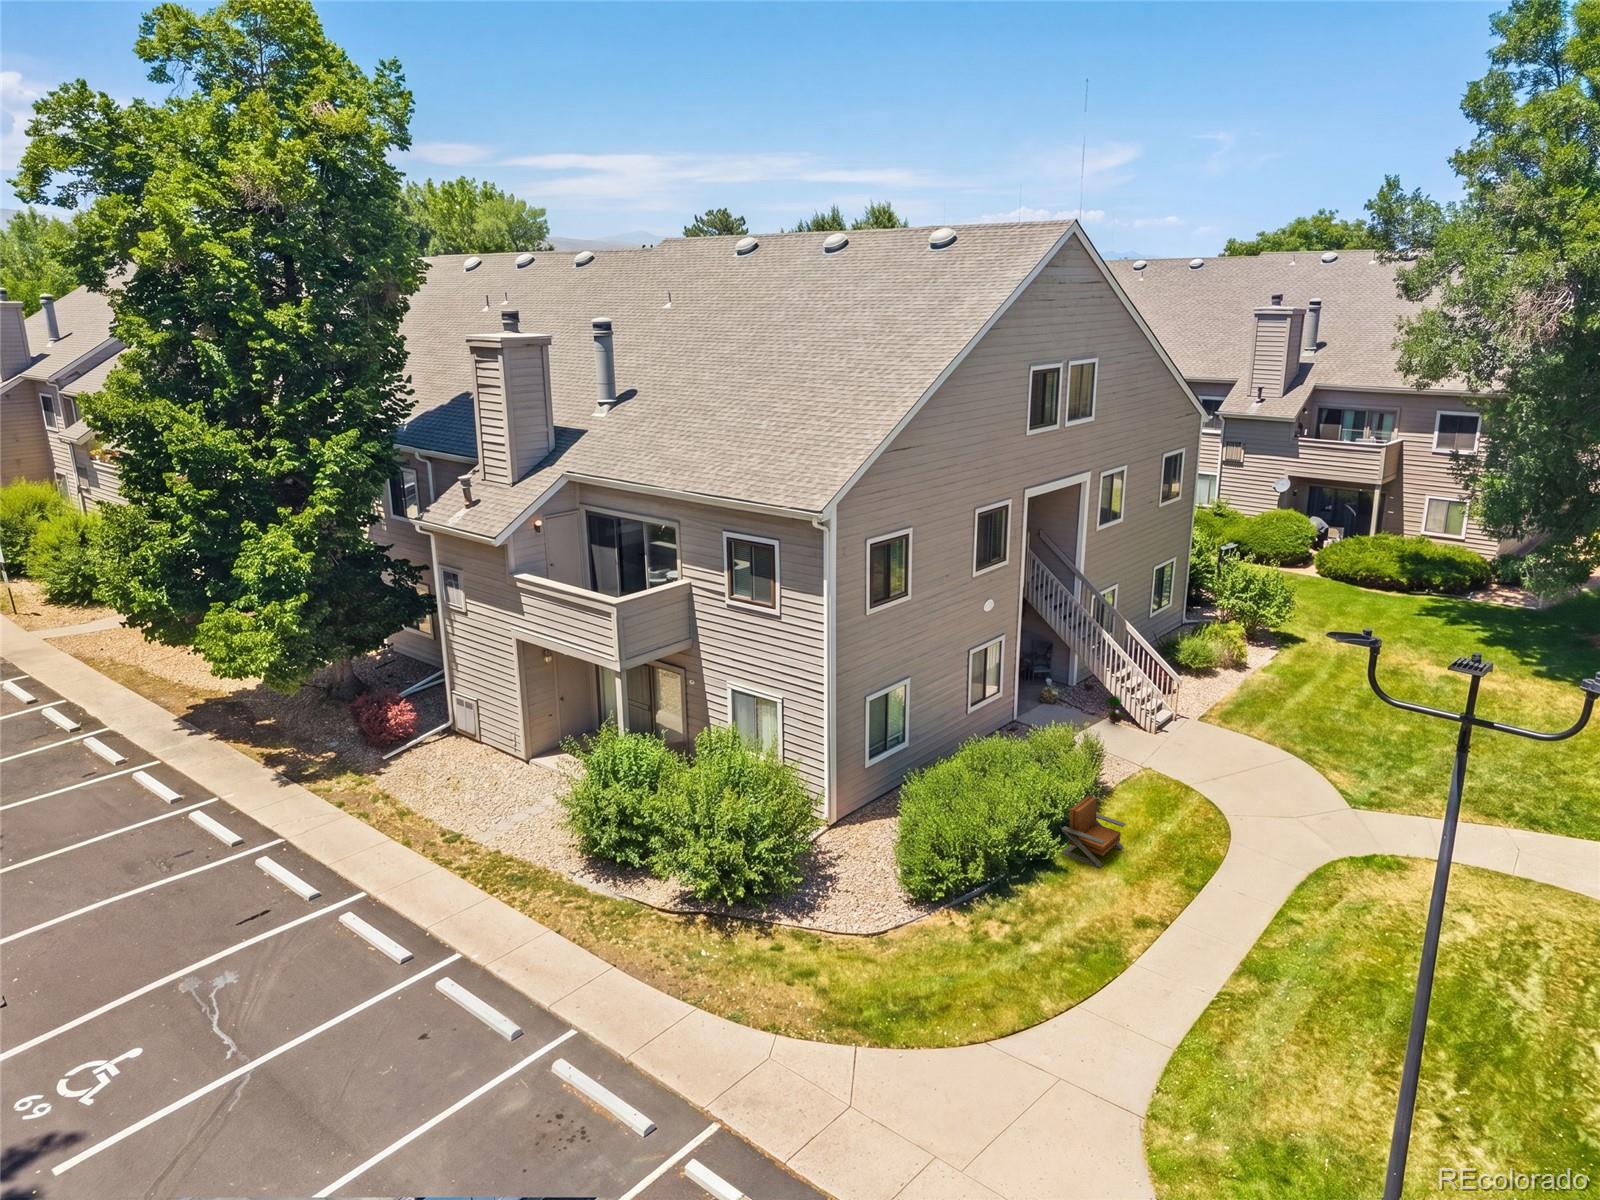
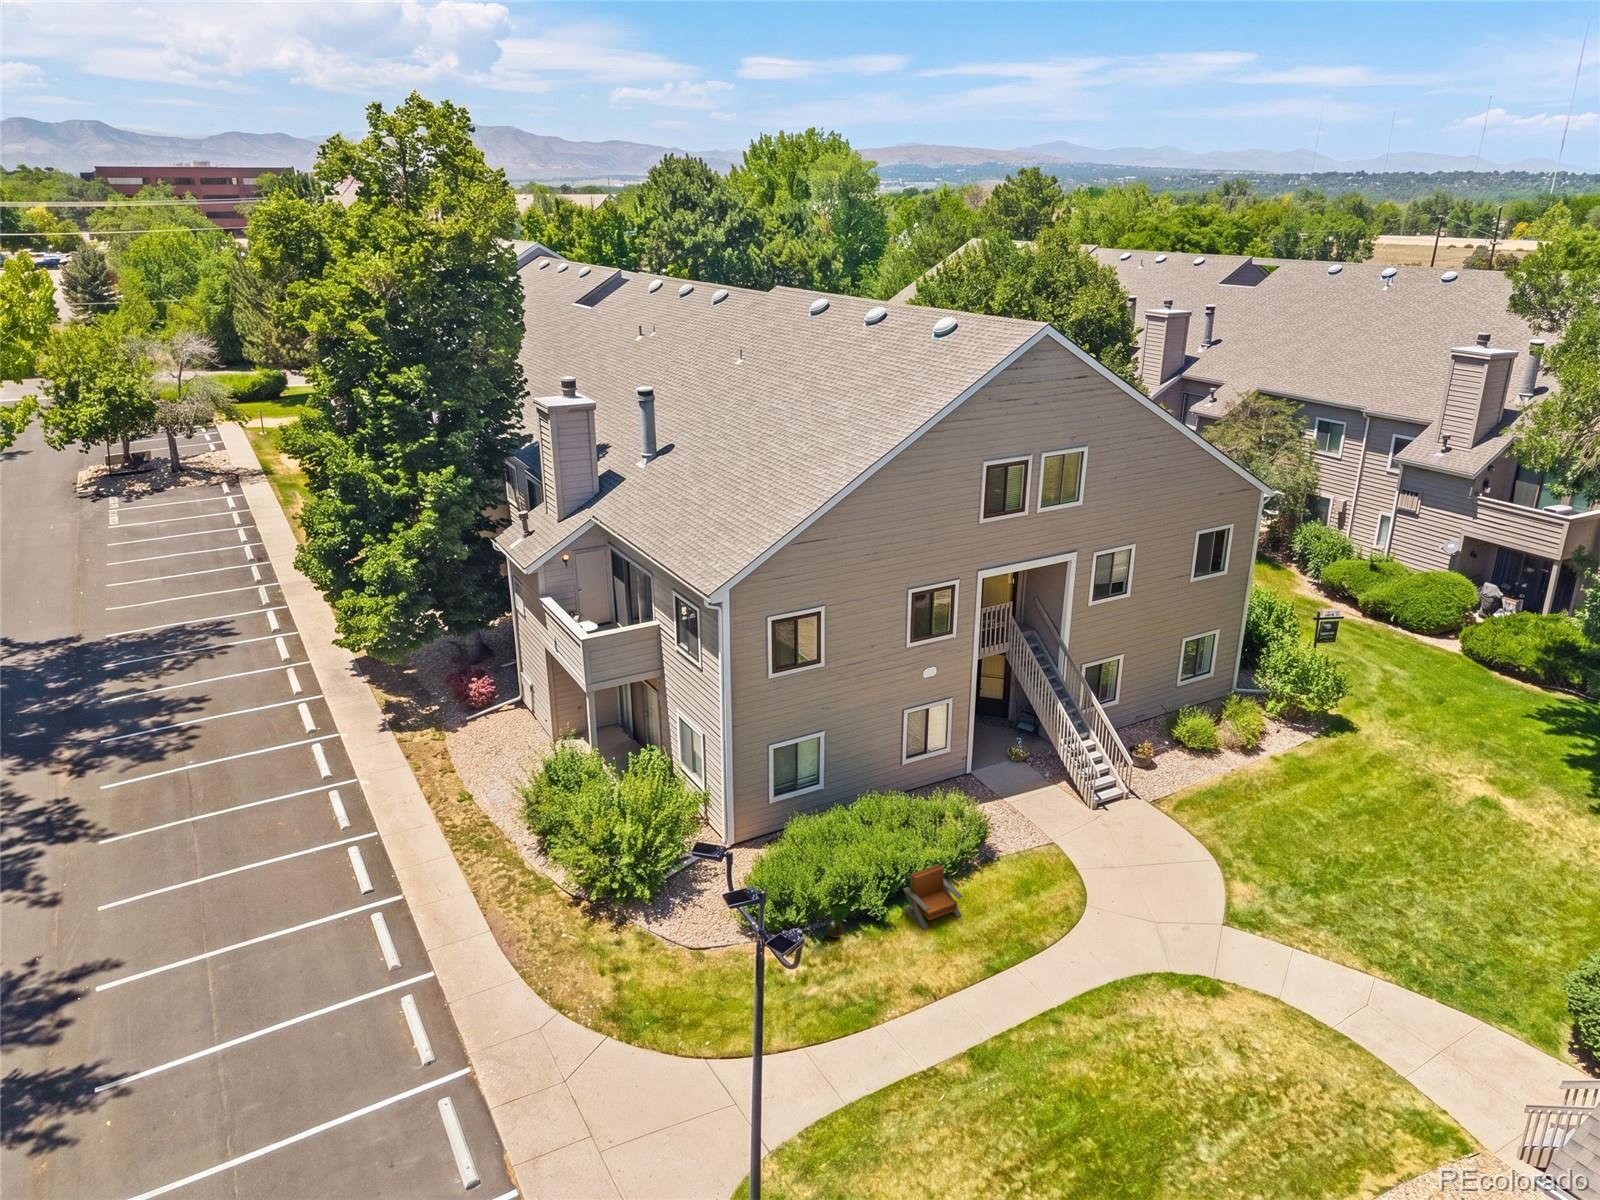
potted tree: present [1106,695,1123,723] -> present [827,909,847,938]

